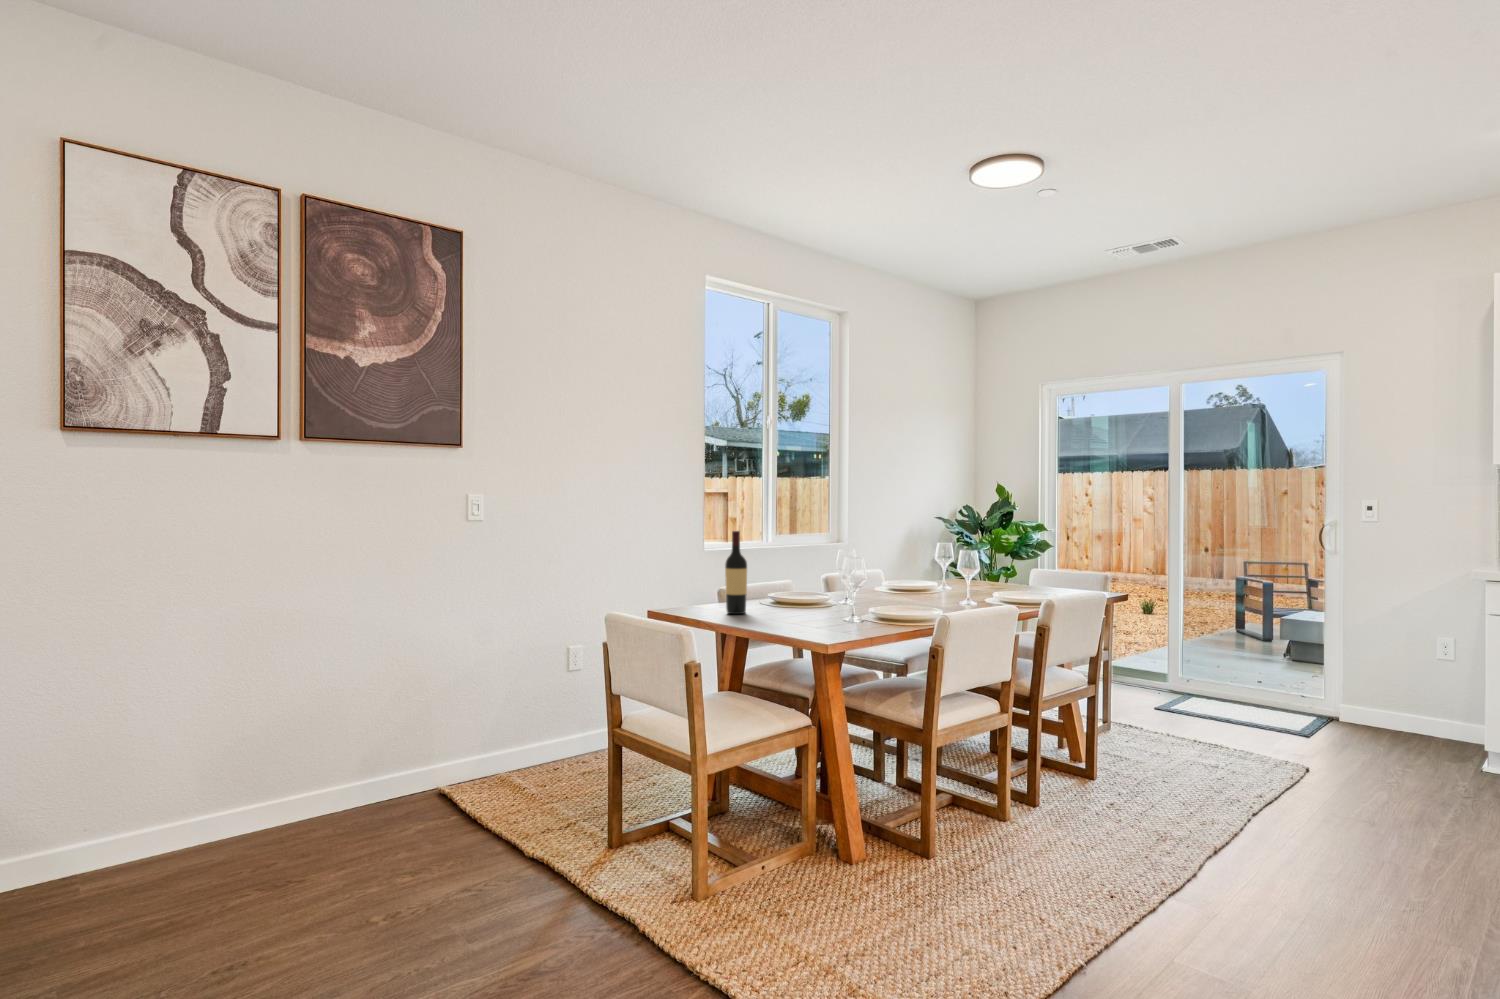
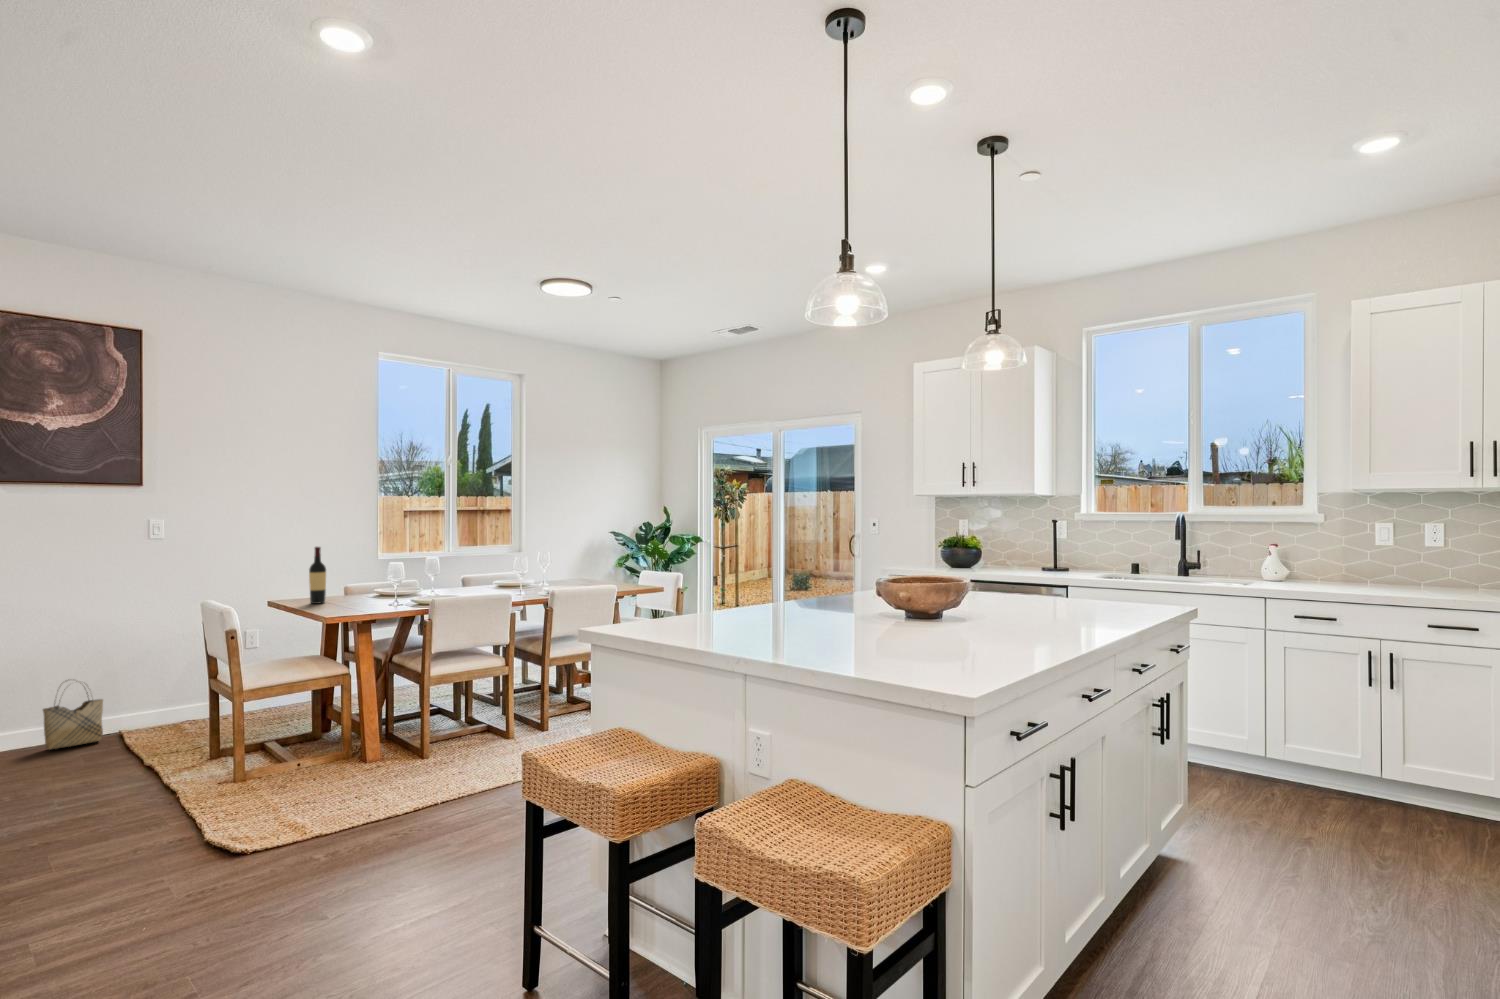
woven basket: none [359,714,428,816] -> present [43,692,103,749]

